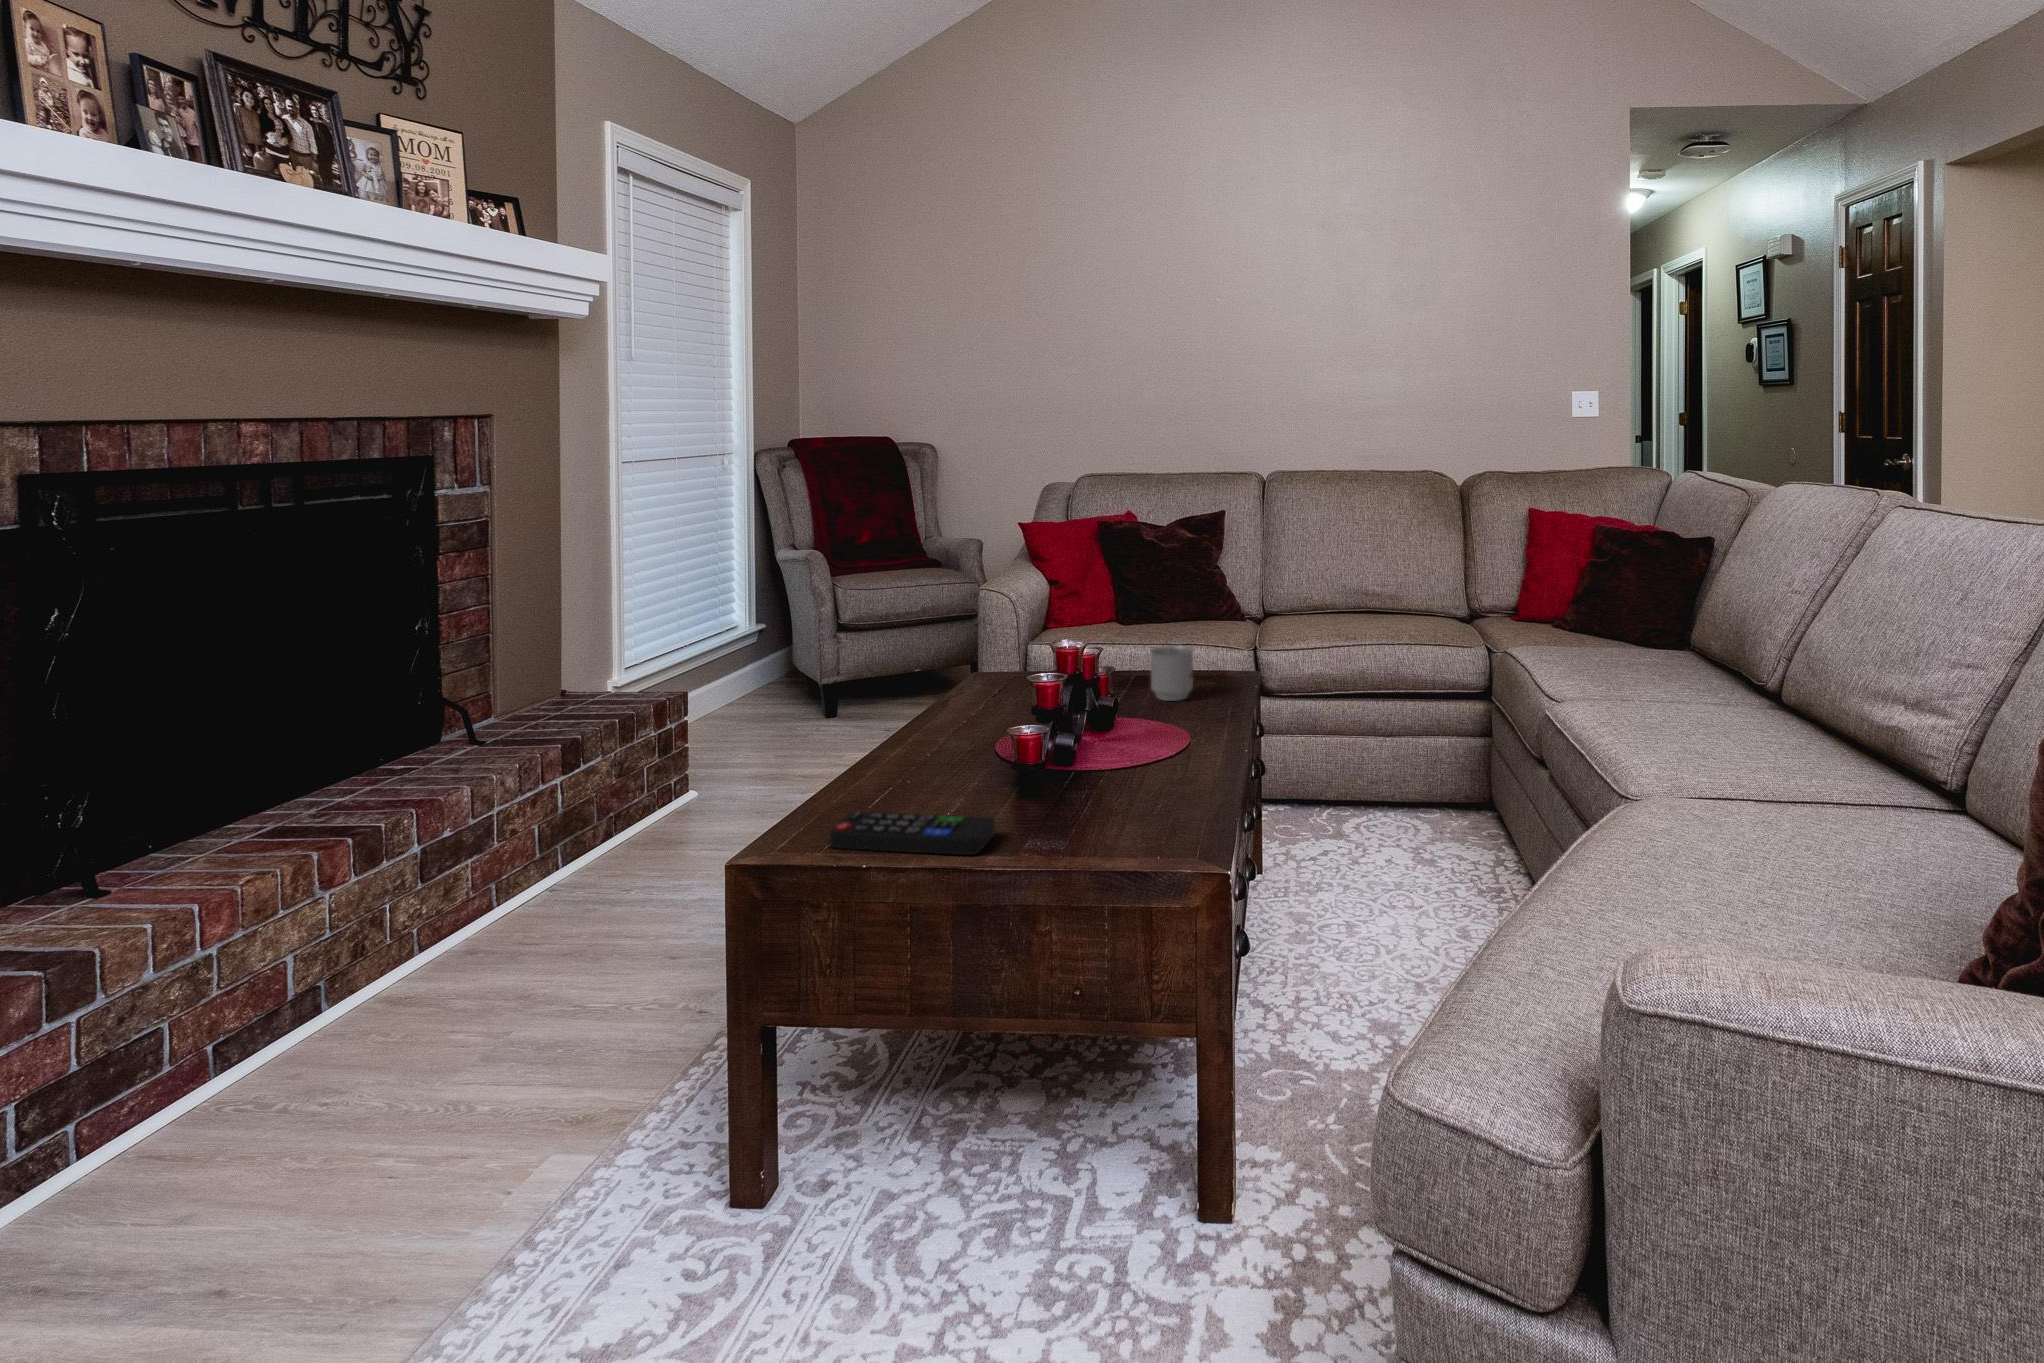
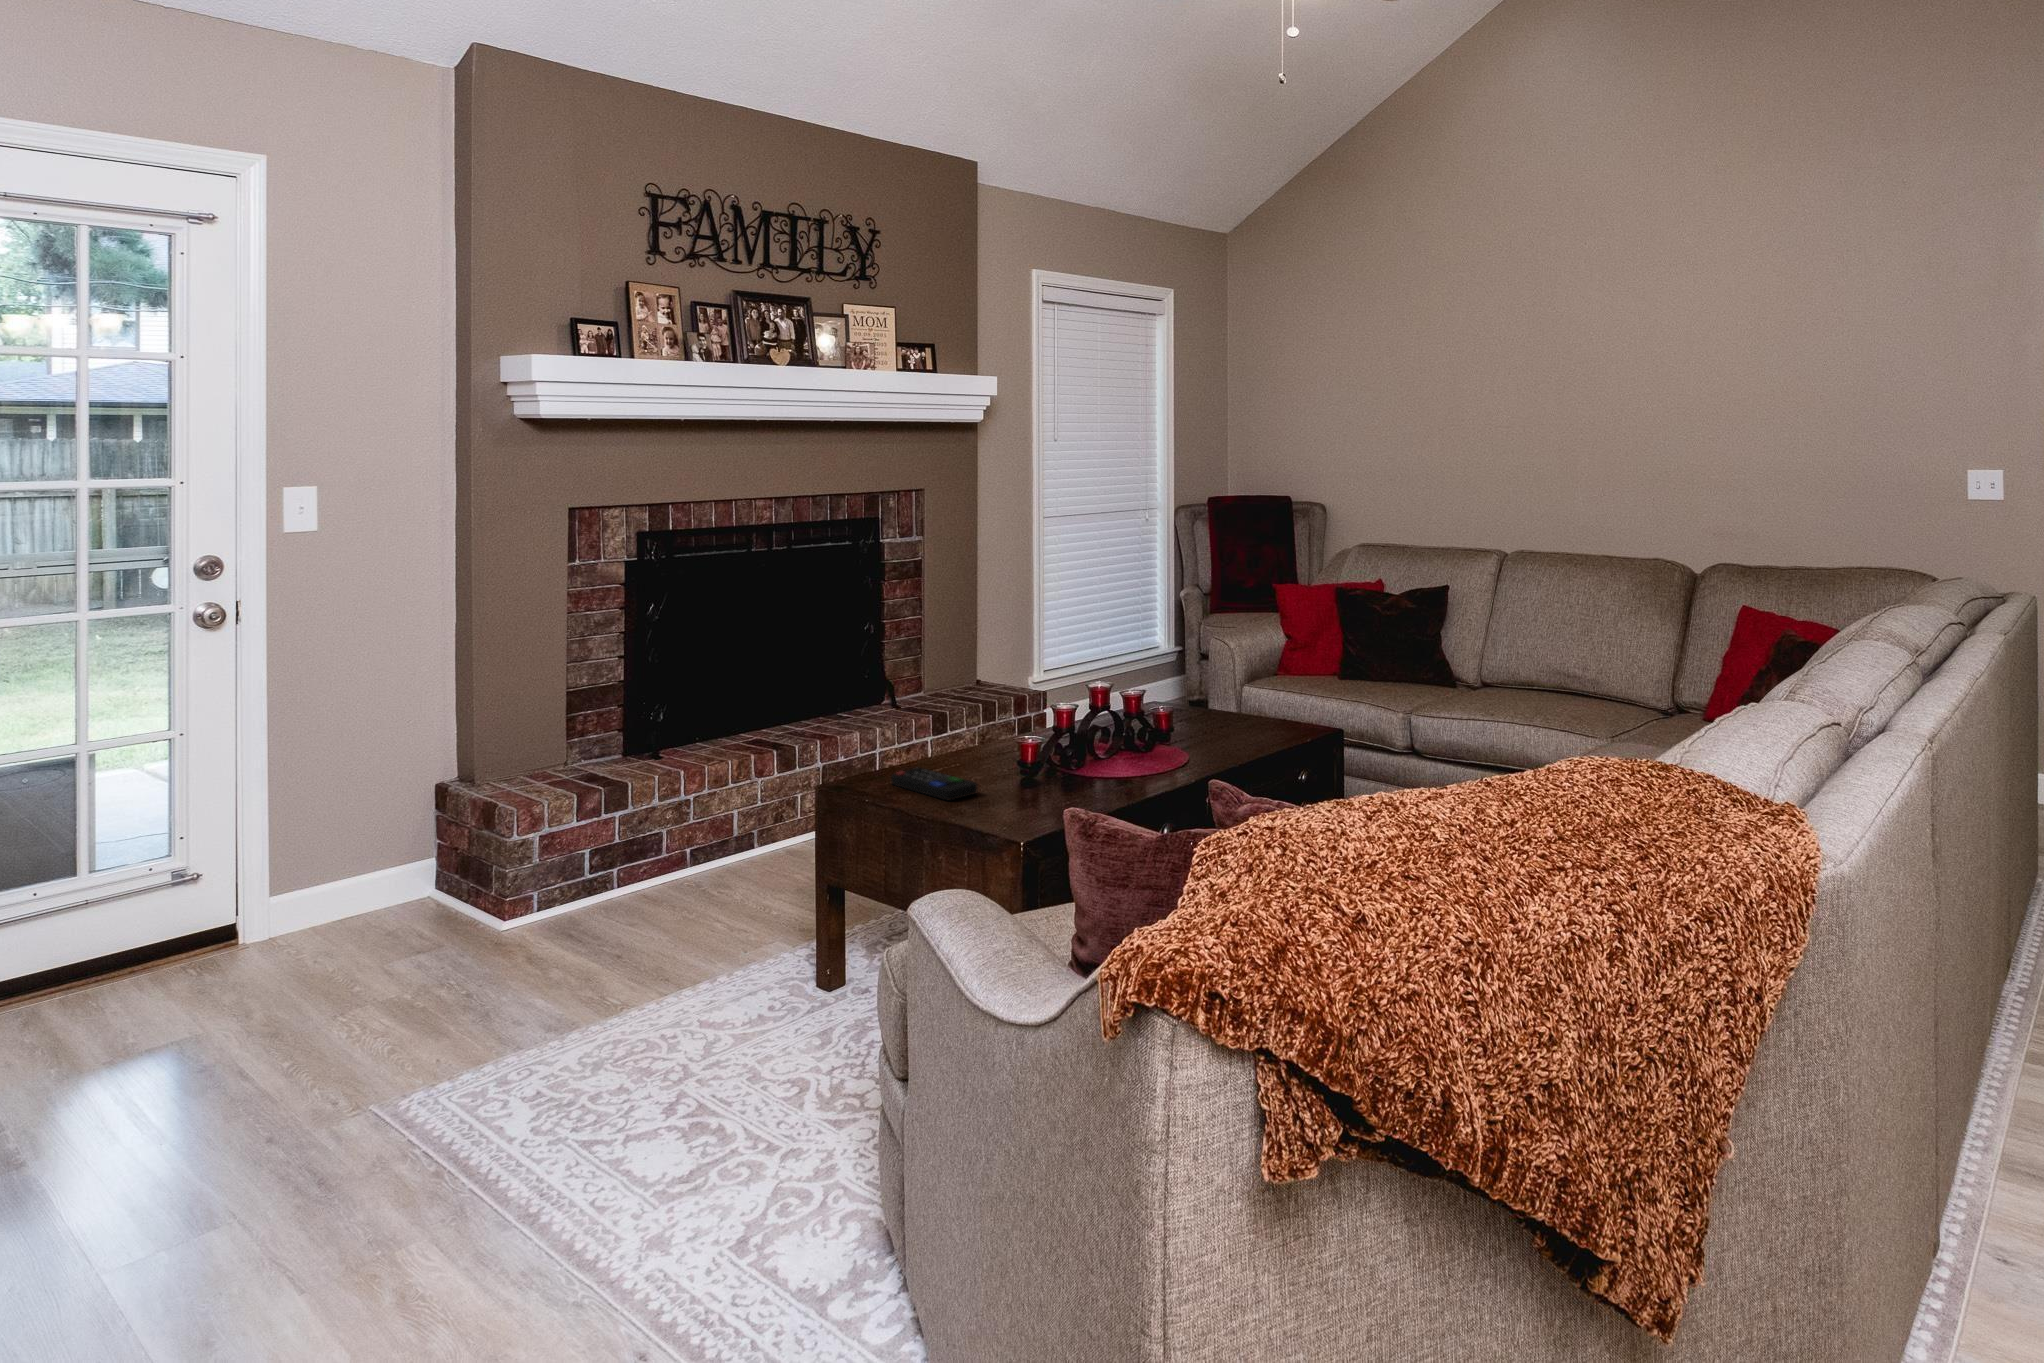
mug: present [1150,646,1193,701] -> none [1245,697,1280,741]

